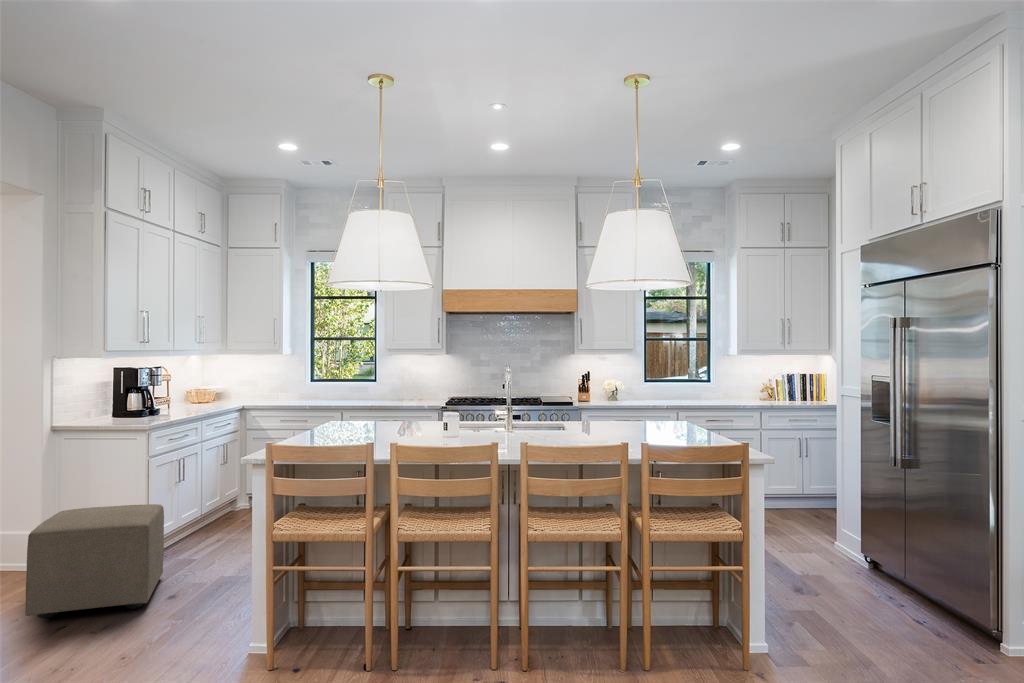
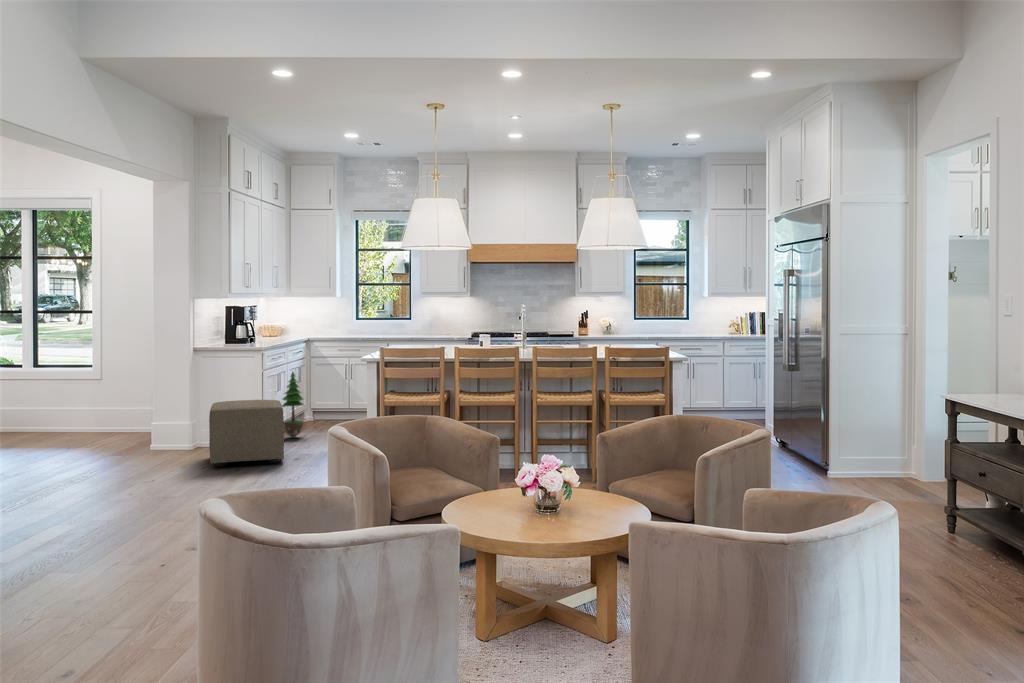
potted tree: none [182,455,217,546] -> present [282,372,304,438]

